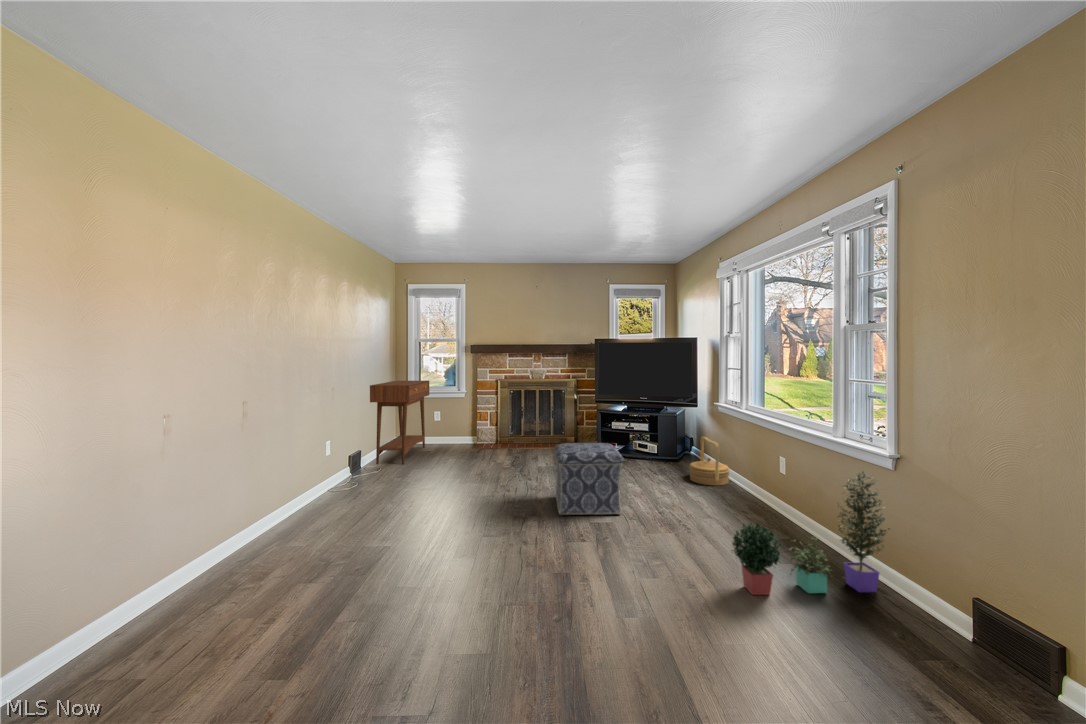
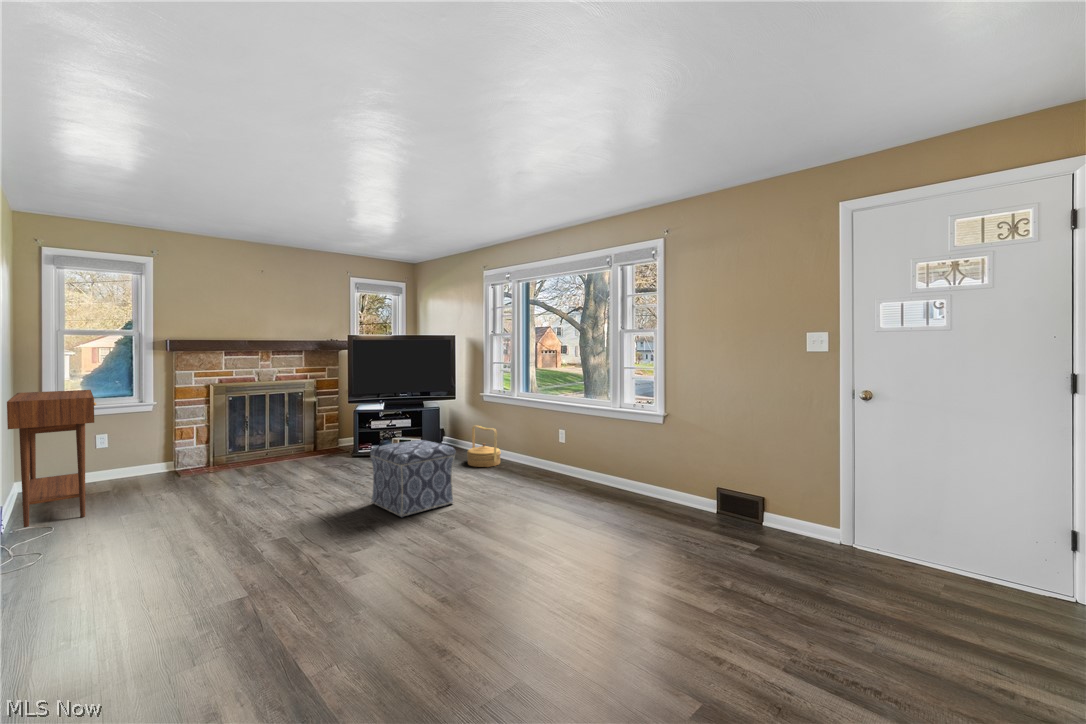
potted plant: present [732,470,890,595] -> none [583,429,660,527]

